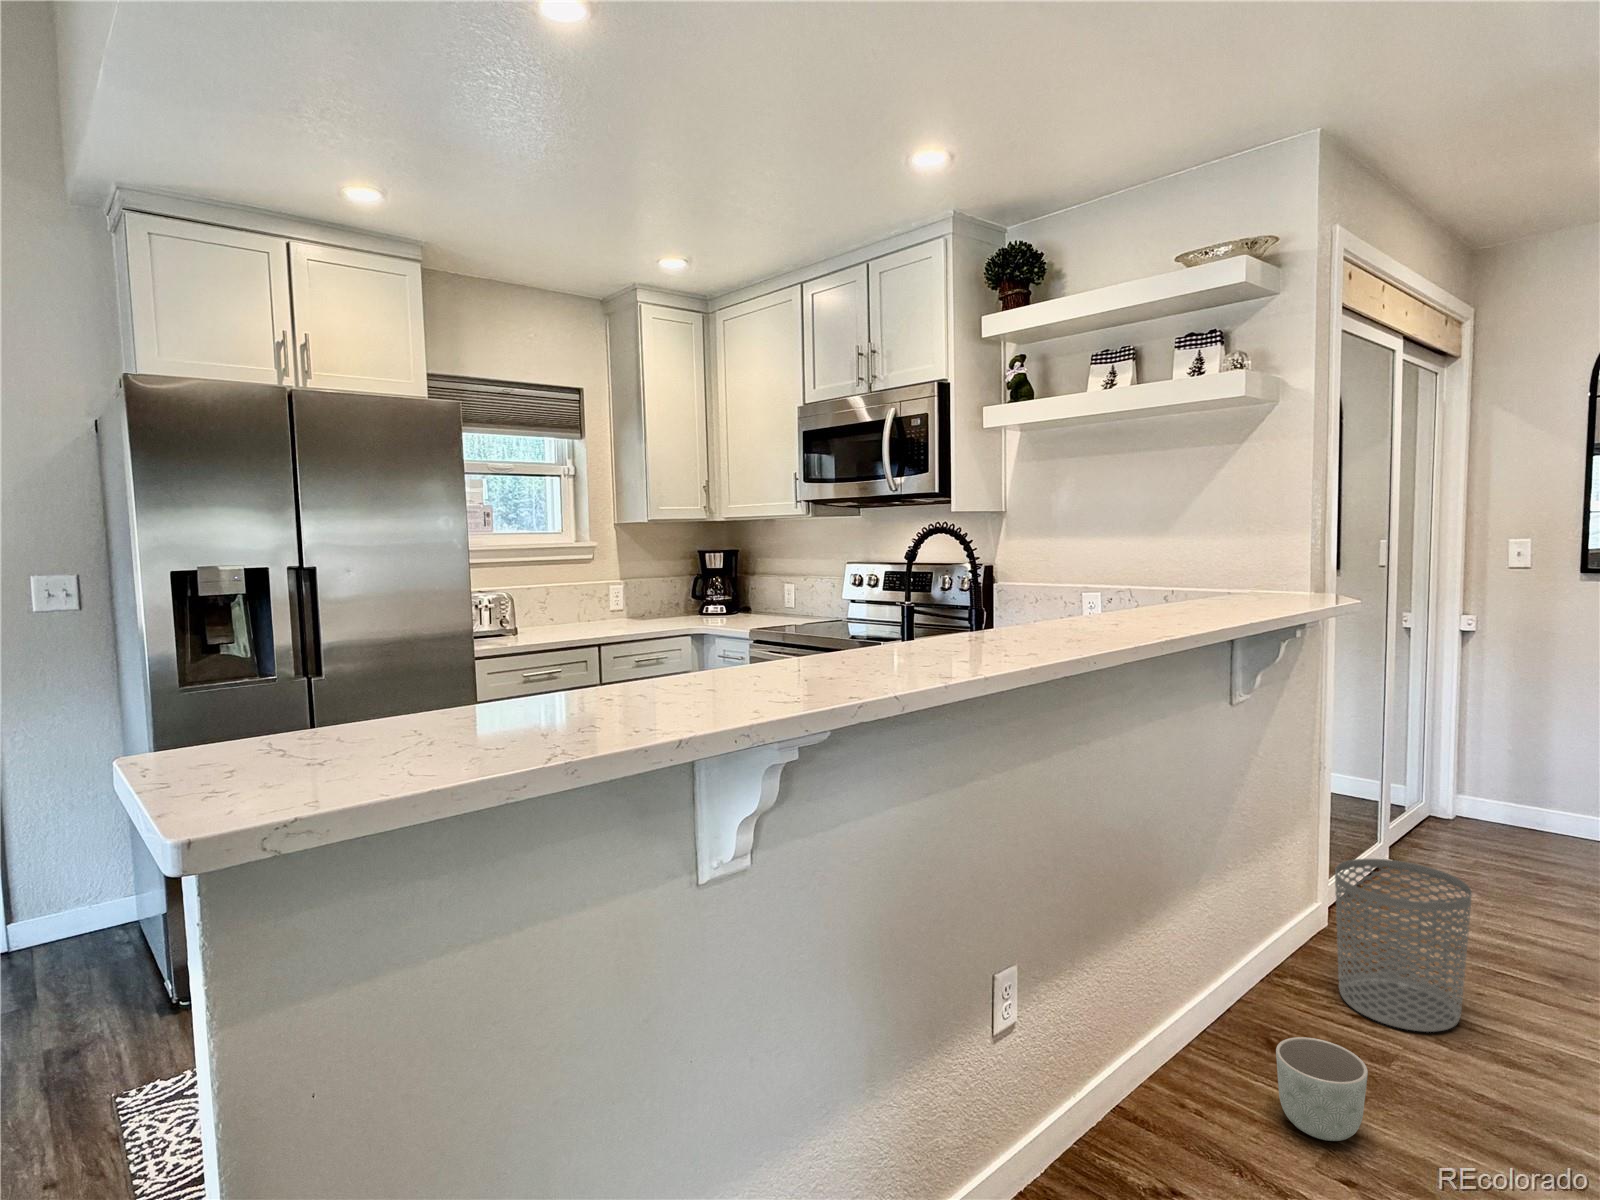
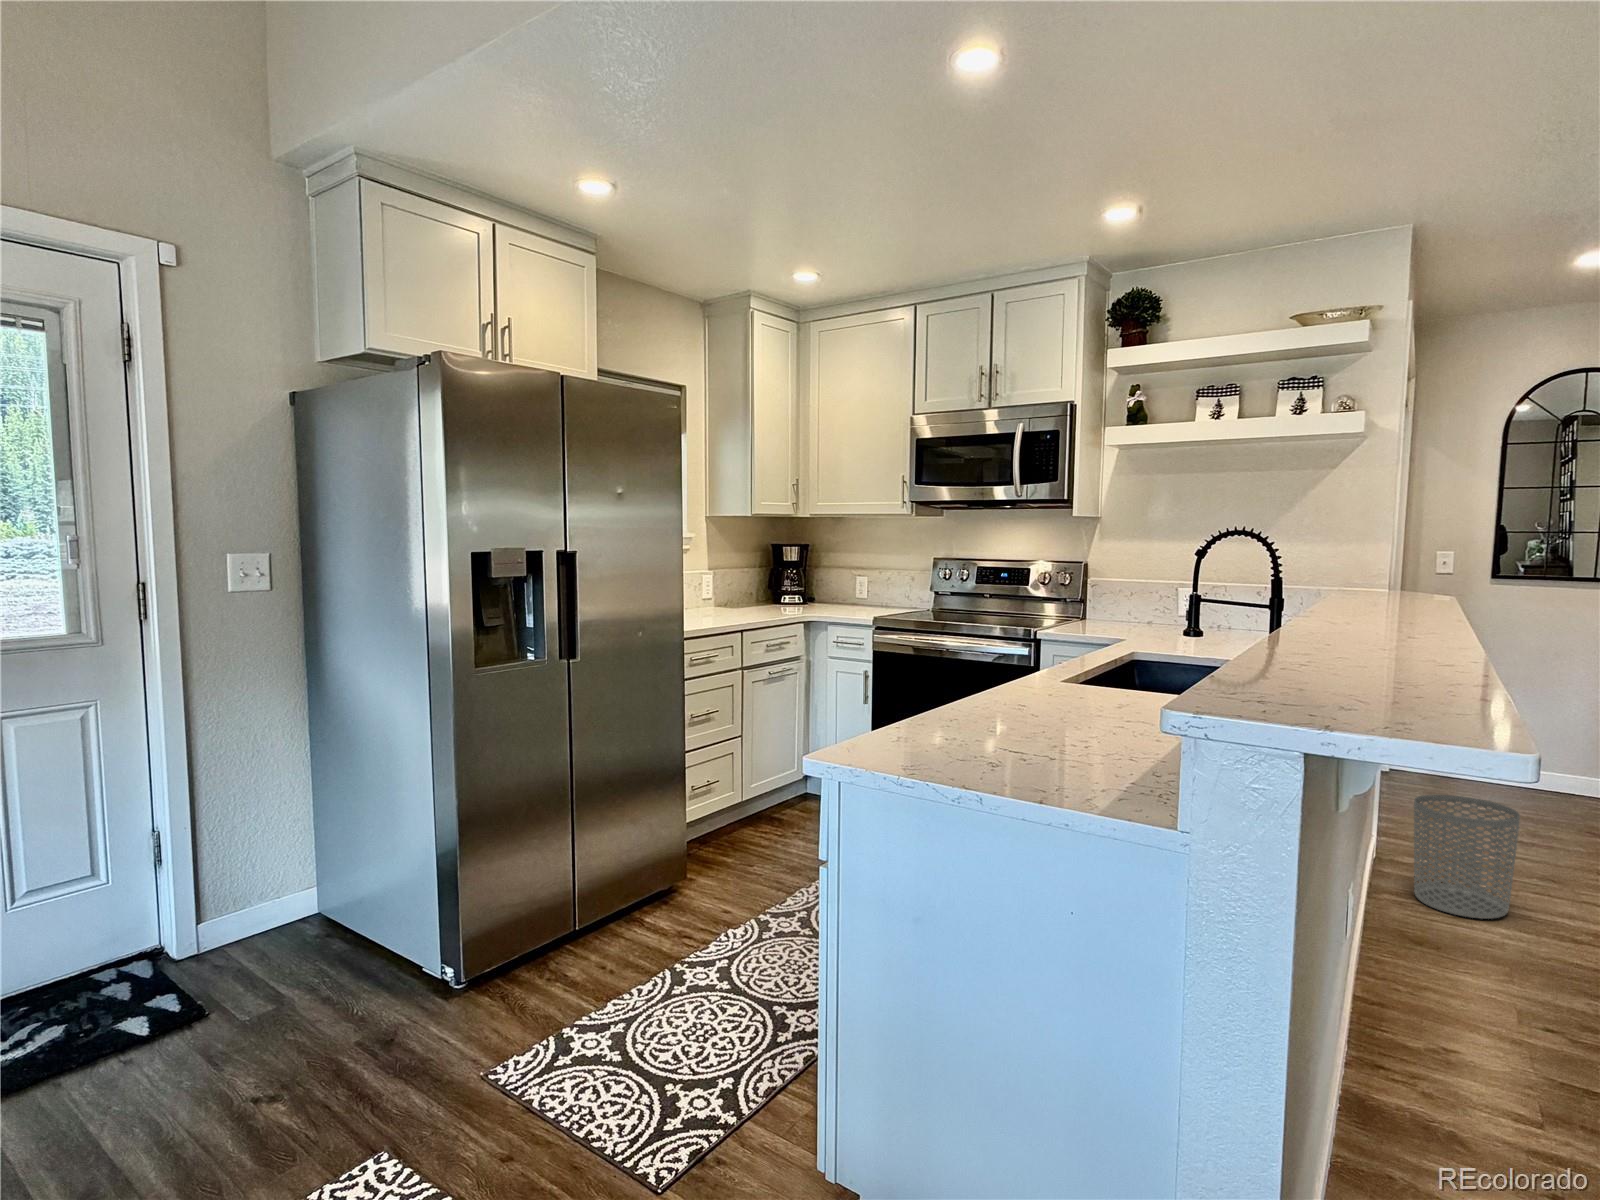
planter: present [1276,1037,1368,1141] -> none [1428,918,1499,987]

